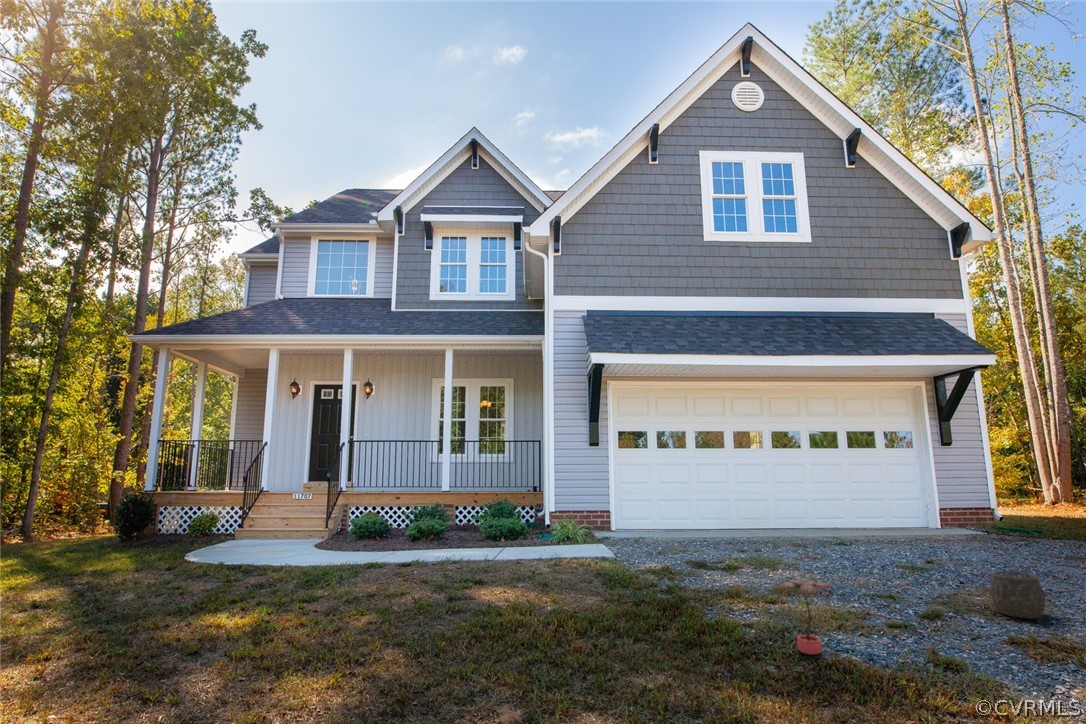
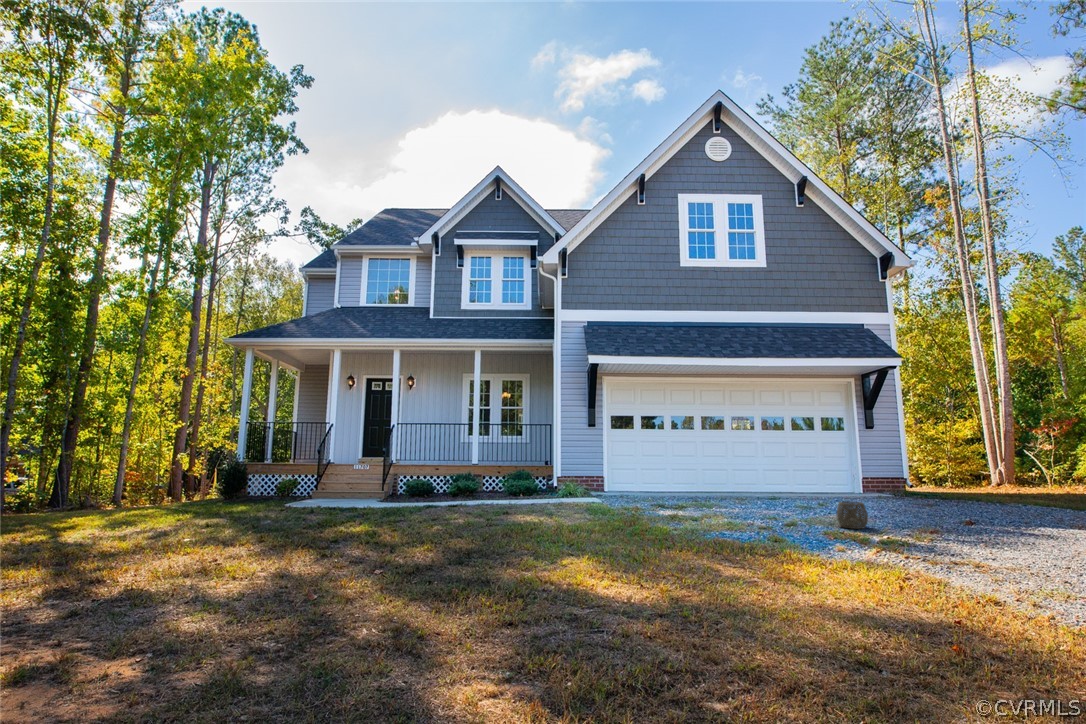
potted plant: present [778,579,832,655] -> none [691,498,722,540]

